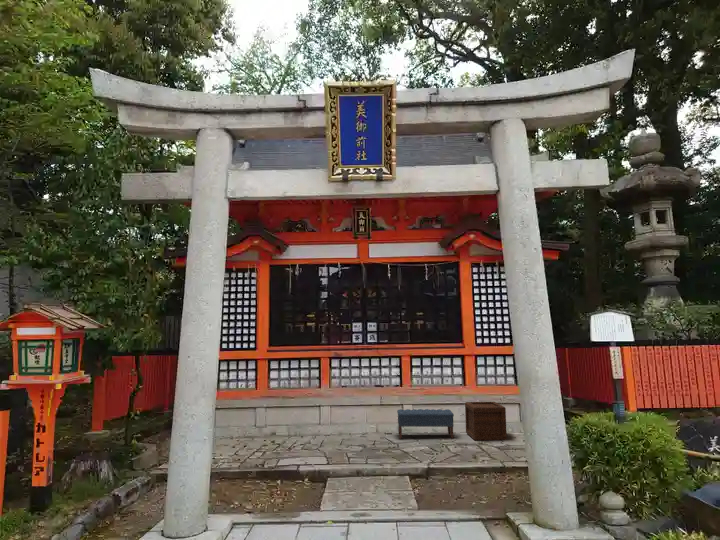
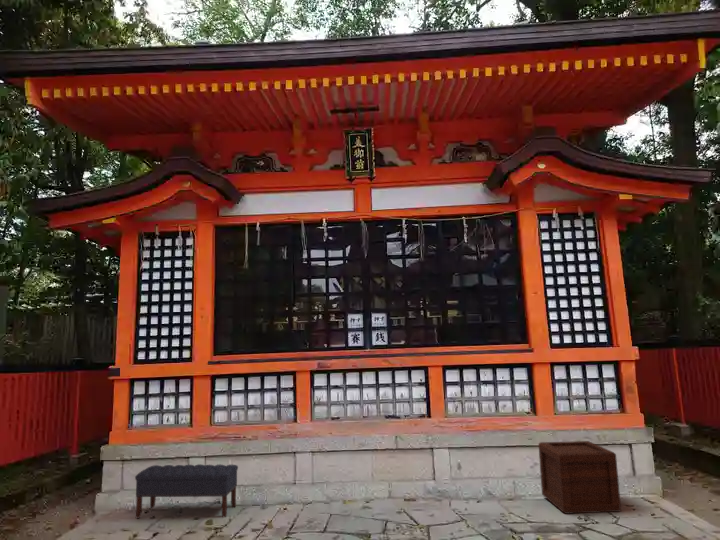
bench: present [397,409,454,439] -> present [135,464,238,518]

